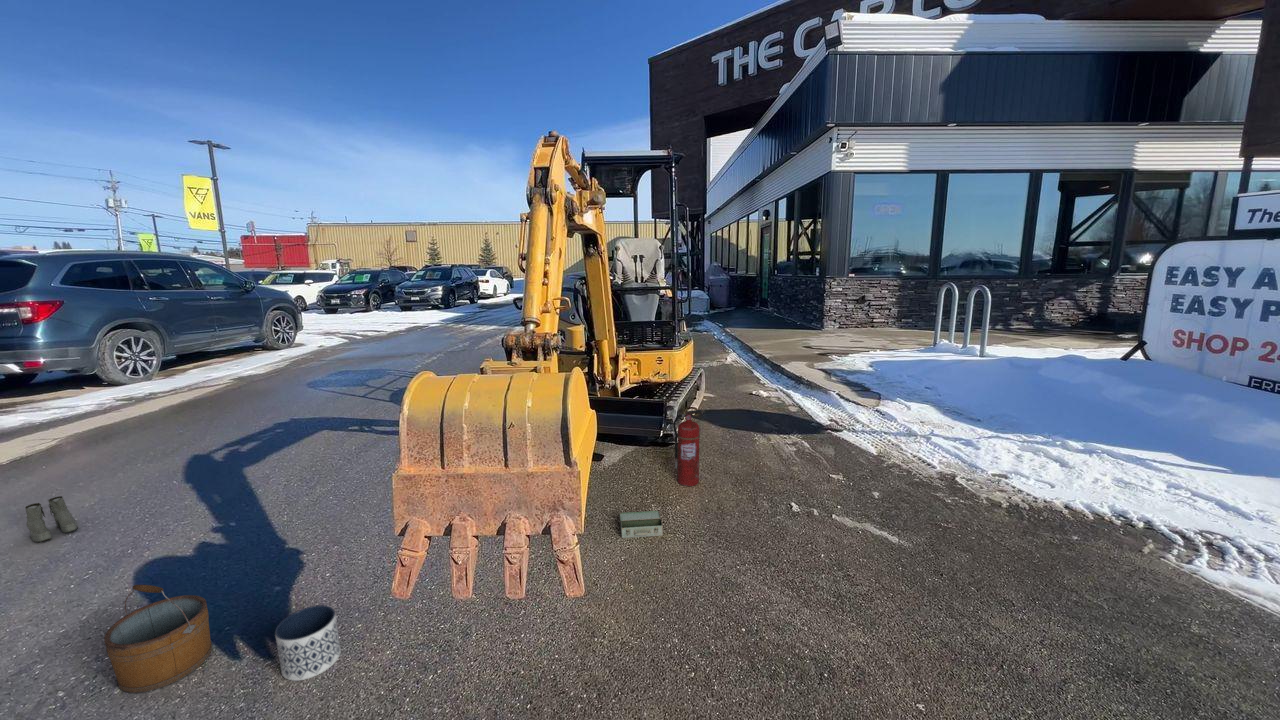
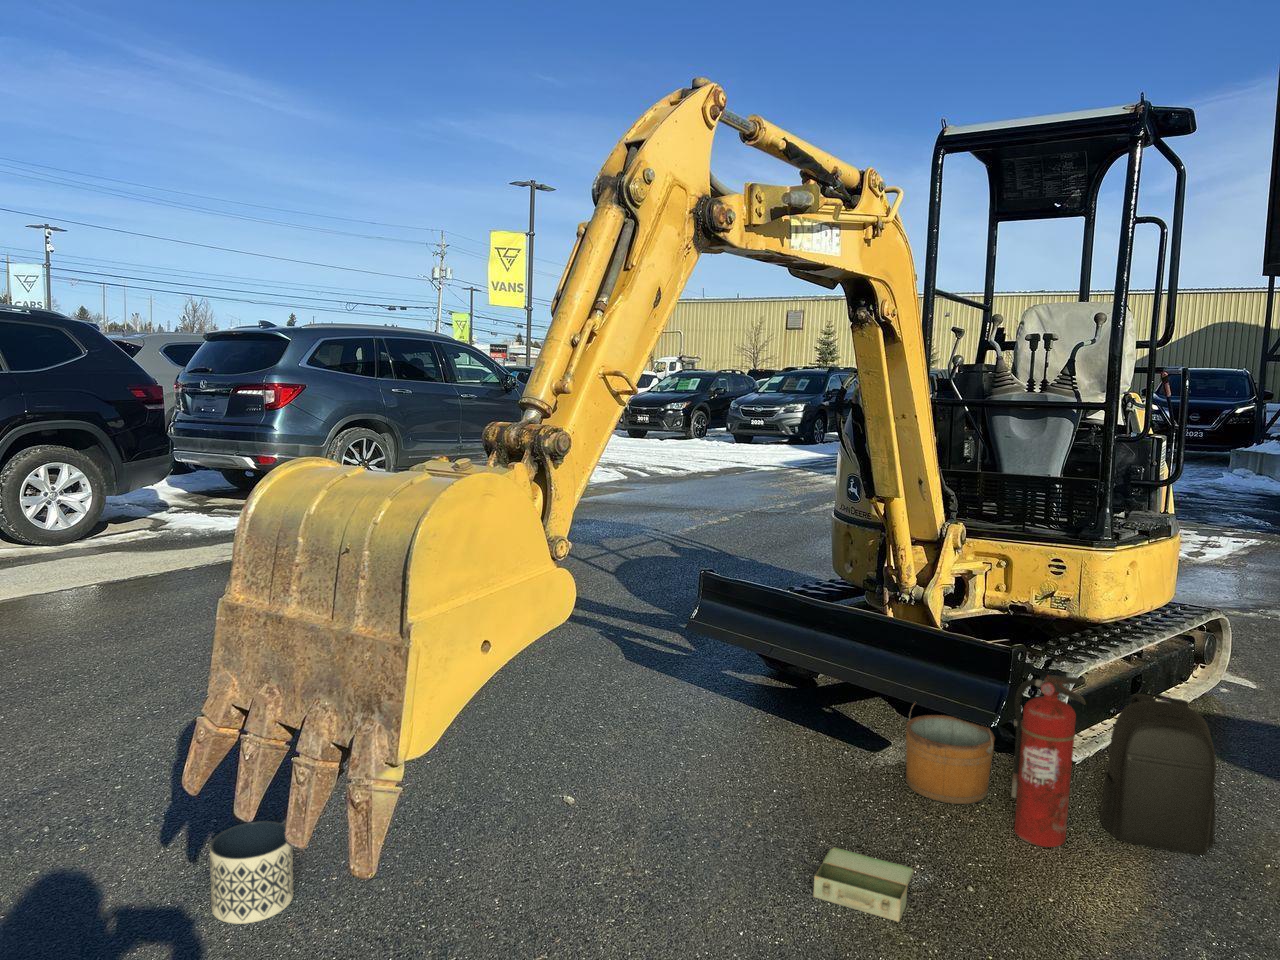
backpack: none [704,410,747,475] -> present [1100,694,1216,855]
boots: present [25,496,78,542] -> none [149,611,192,660]
bucket: present [104,585,212,693] -> present [906,710,995,804]

